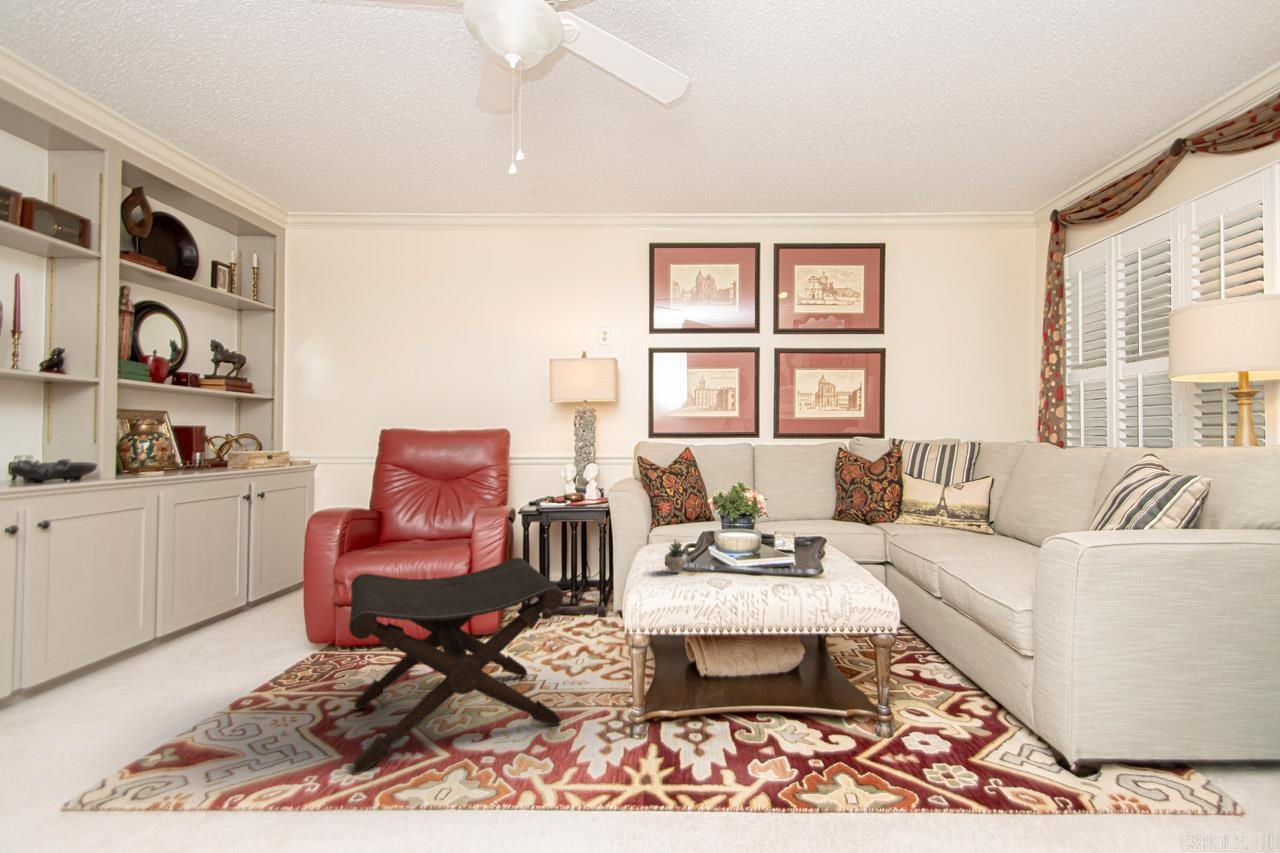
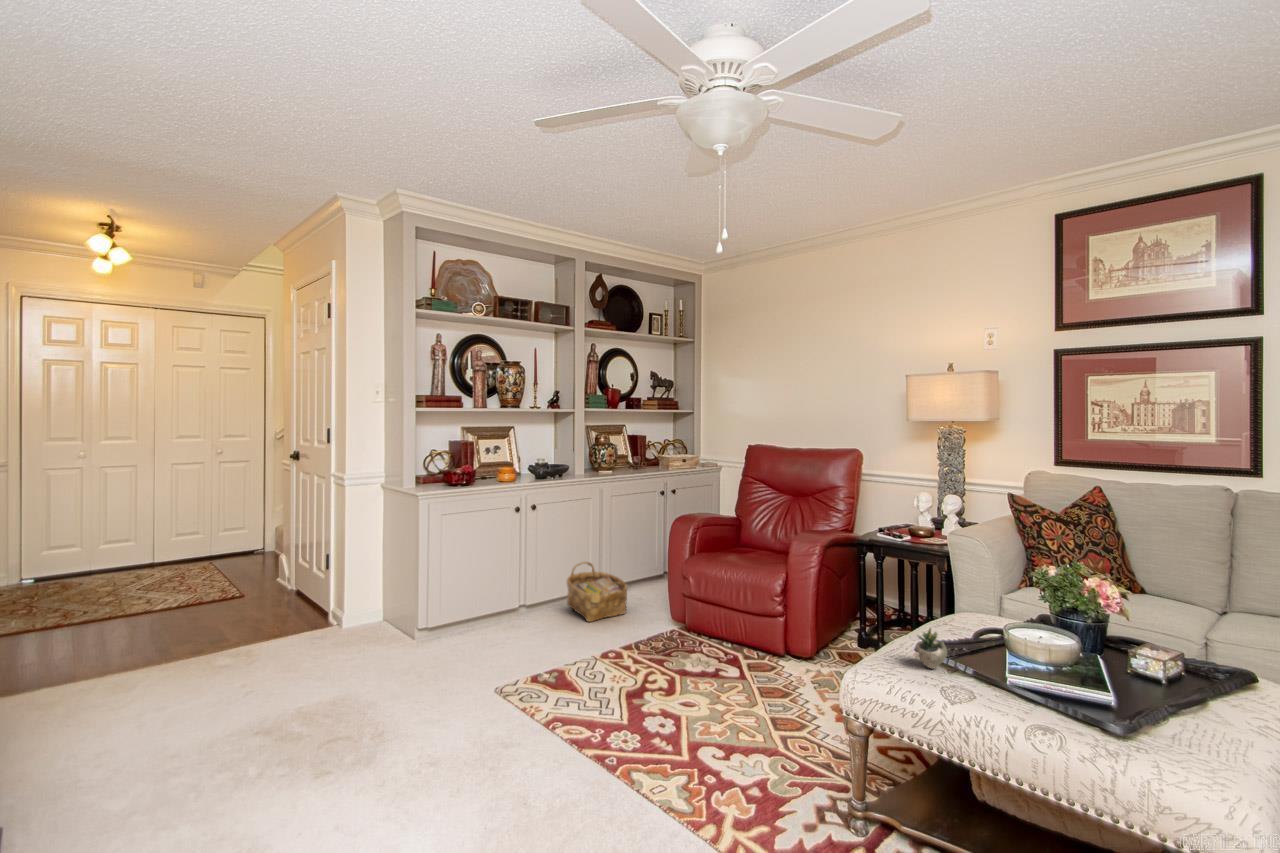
footstool: present [349,558,564,774] -> none [619,583,809,778]
woven basket: none [107,599,227,681] -> present [567,562,627,622]

